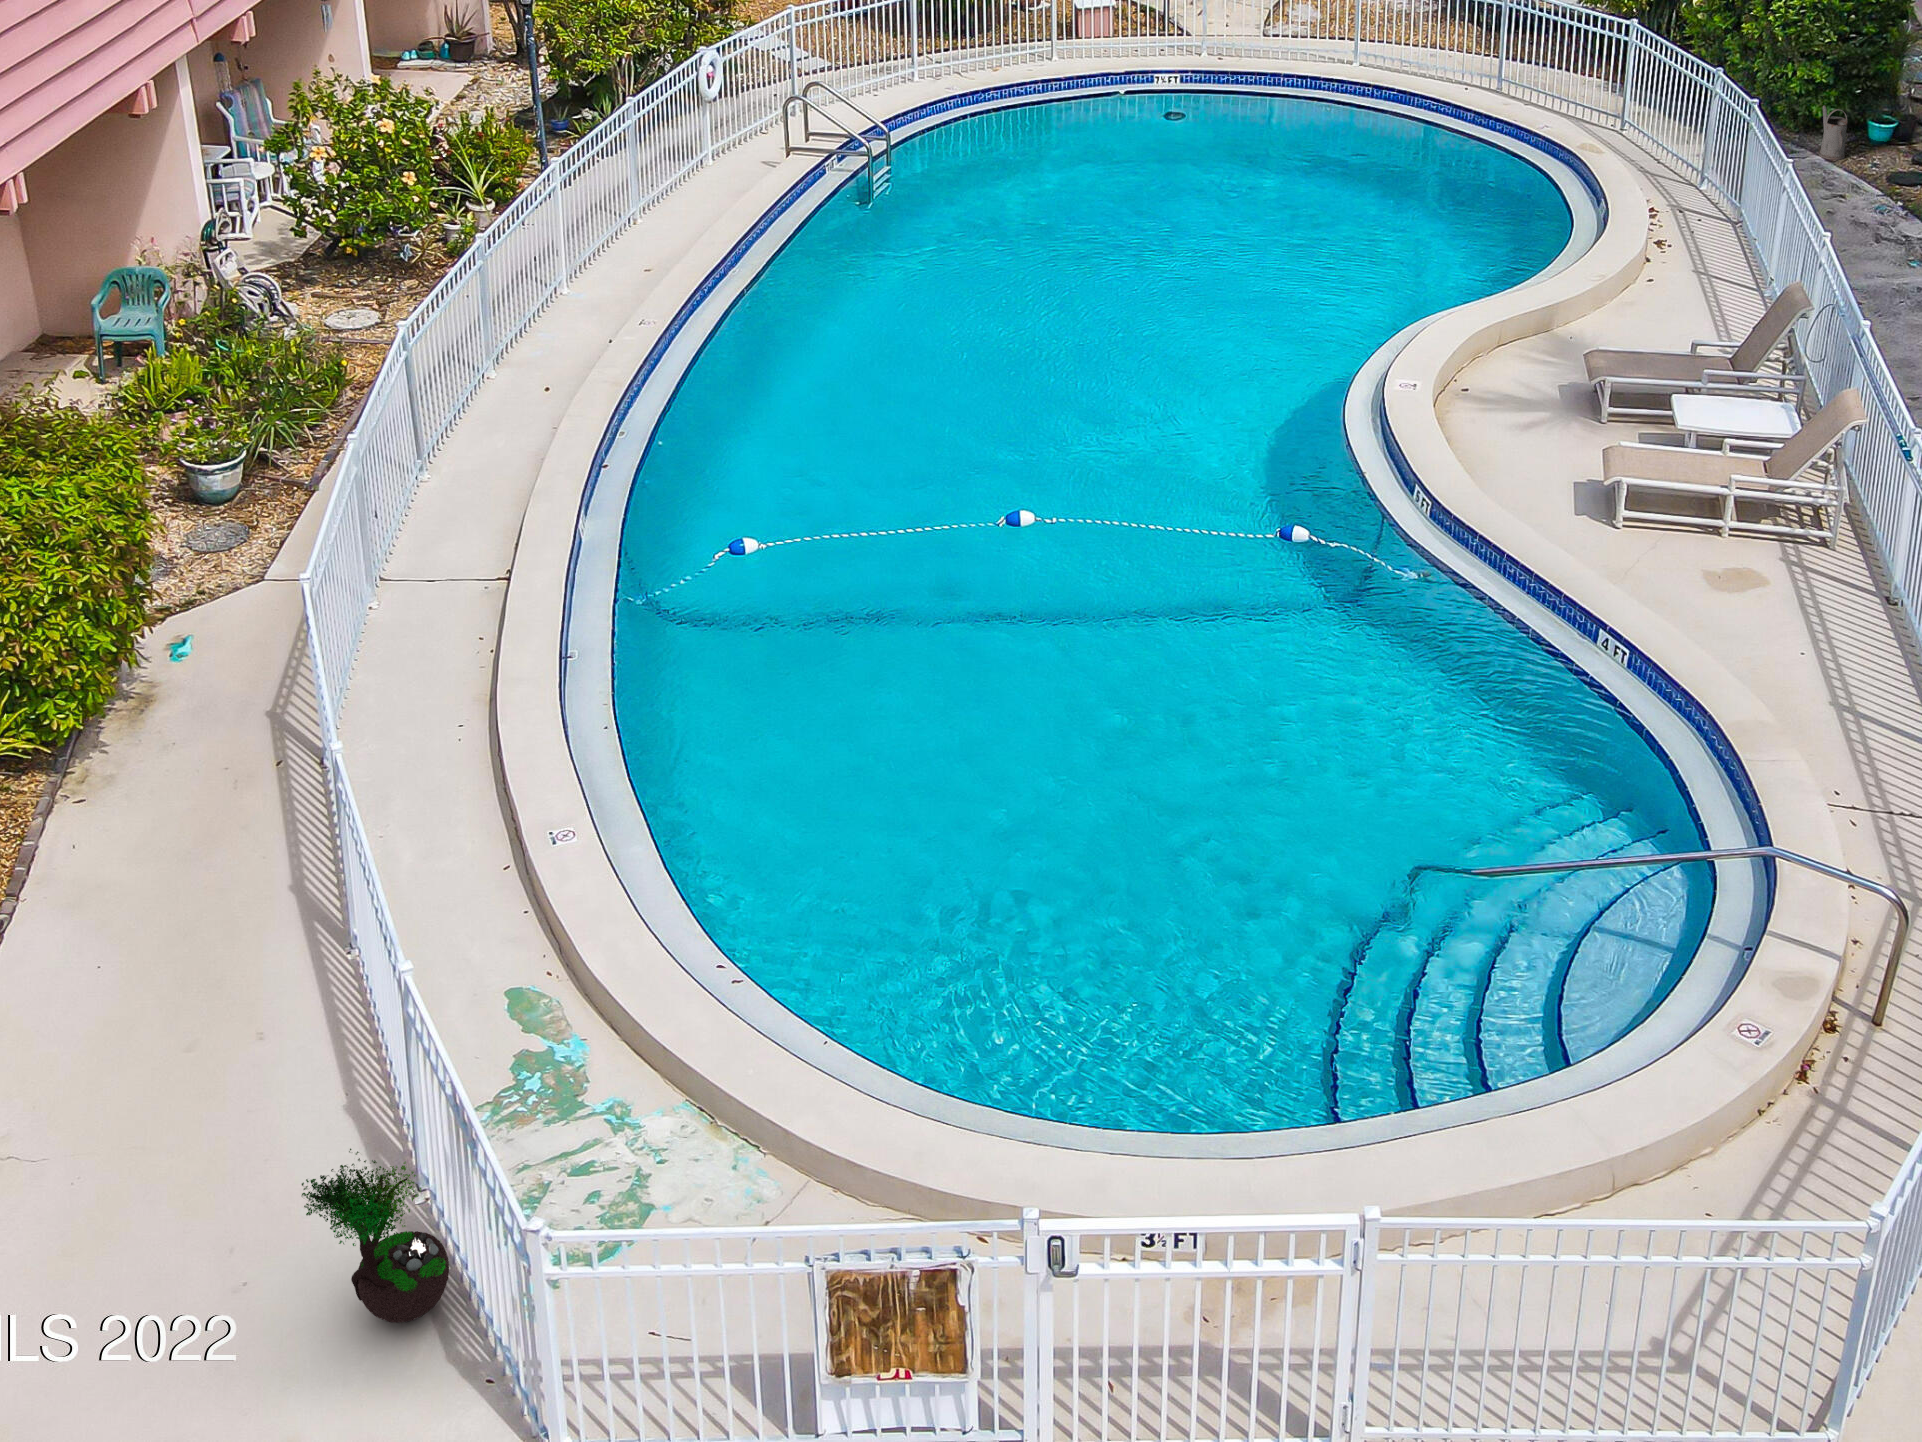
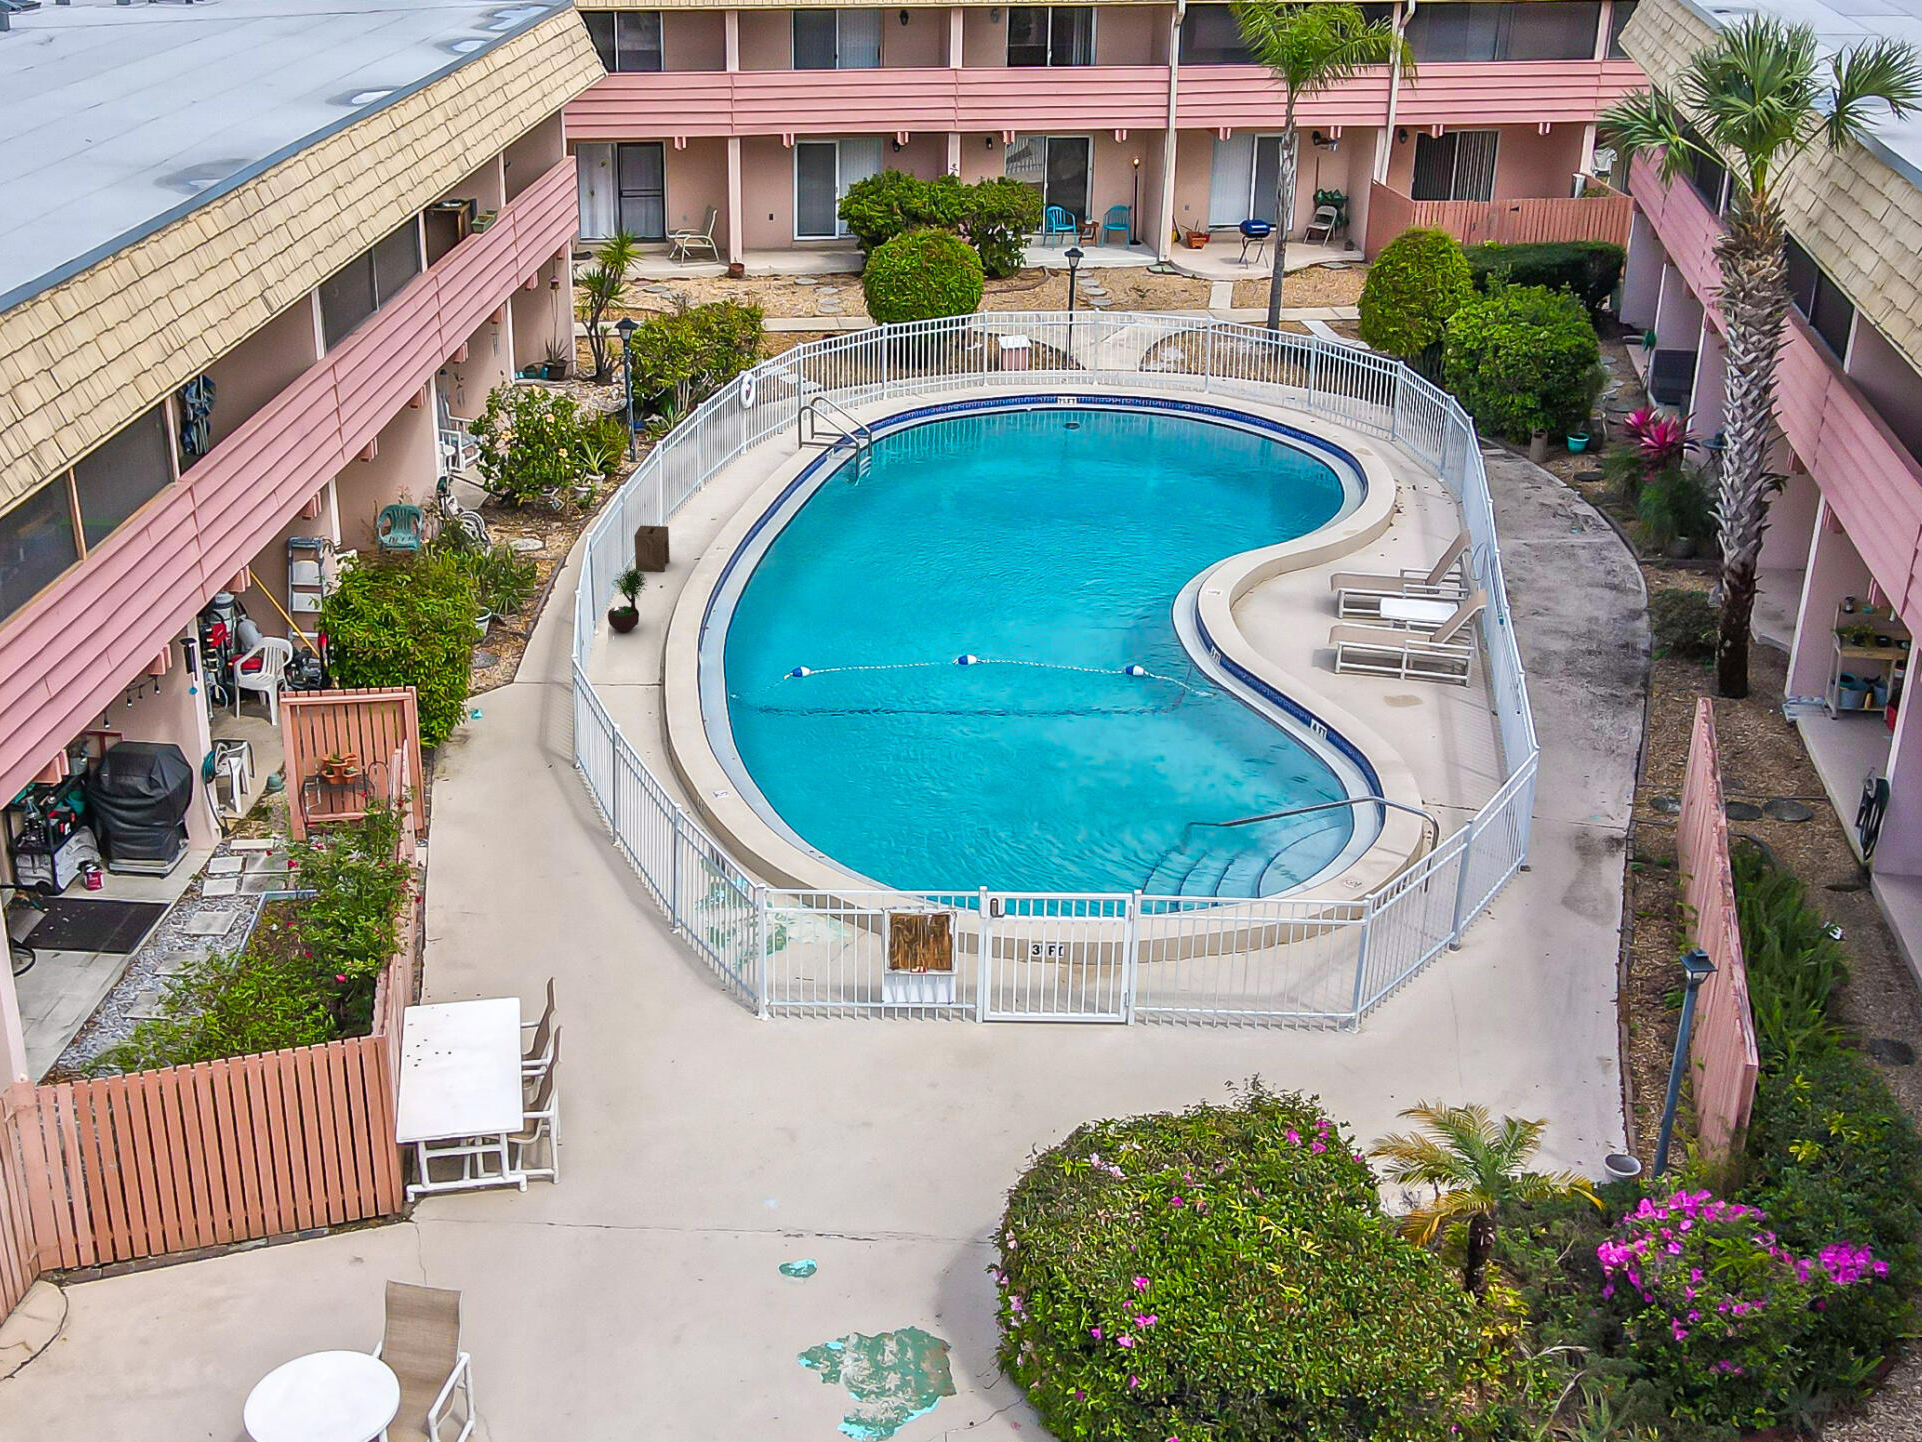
stool: none [494,295,558,369] -> present [634,526,670,572]
potted tree: present [302,1149,449,1323] -> present [608,566,647,632]

